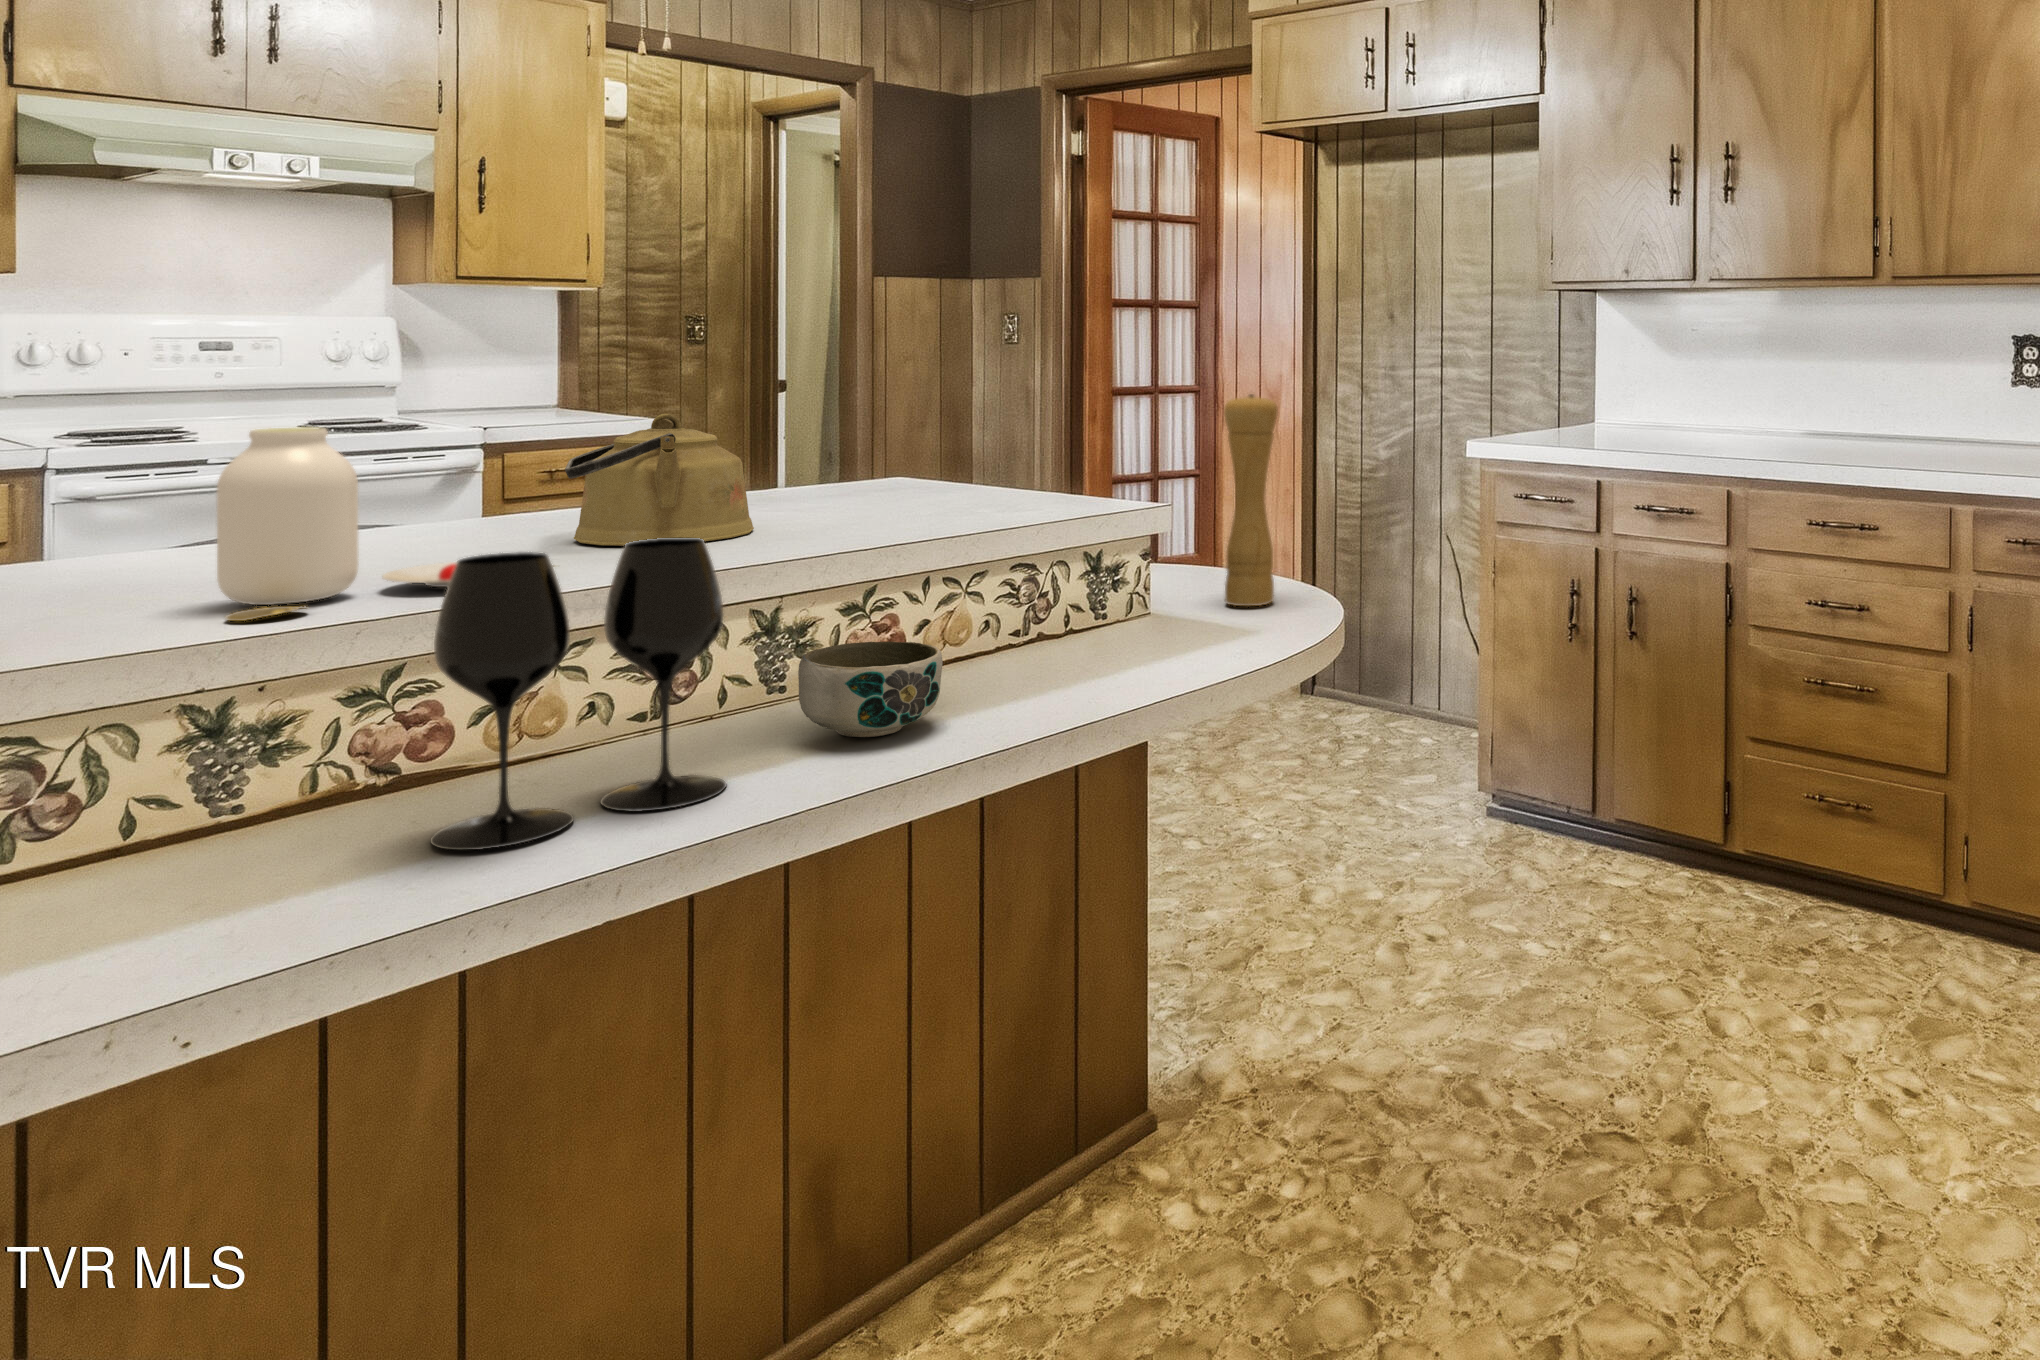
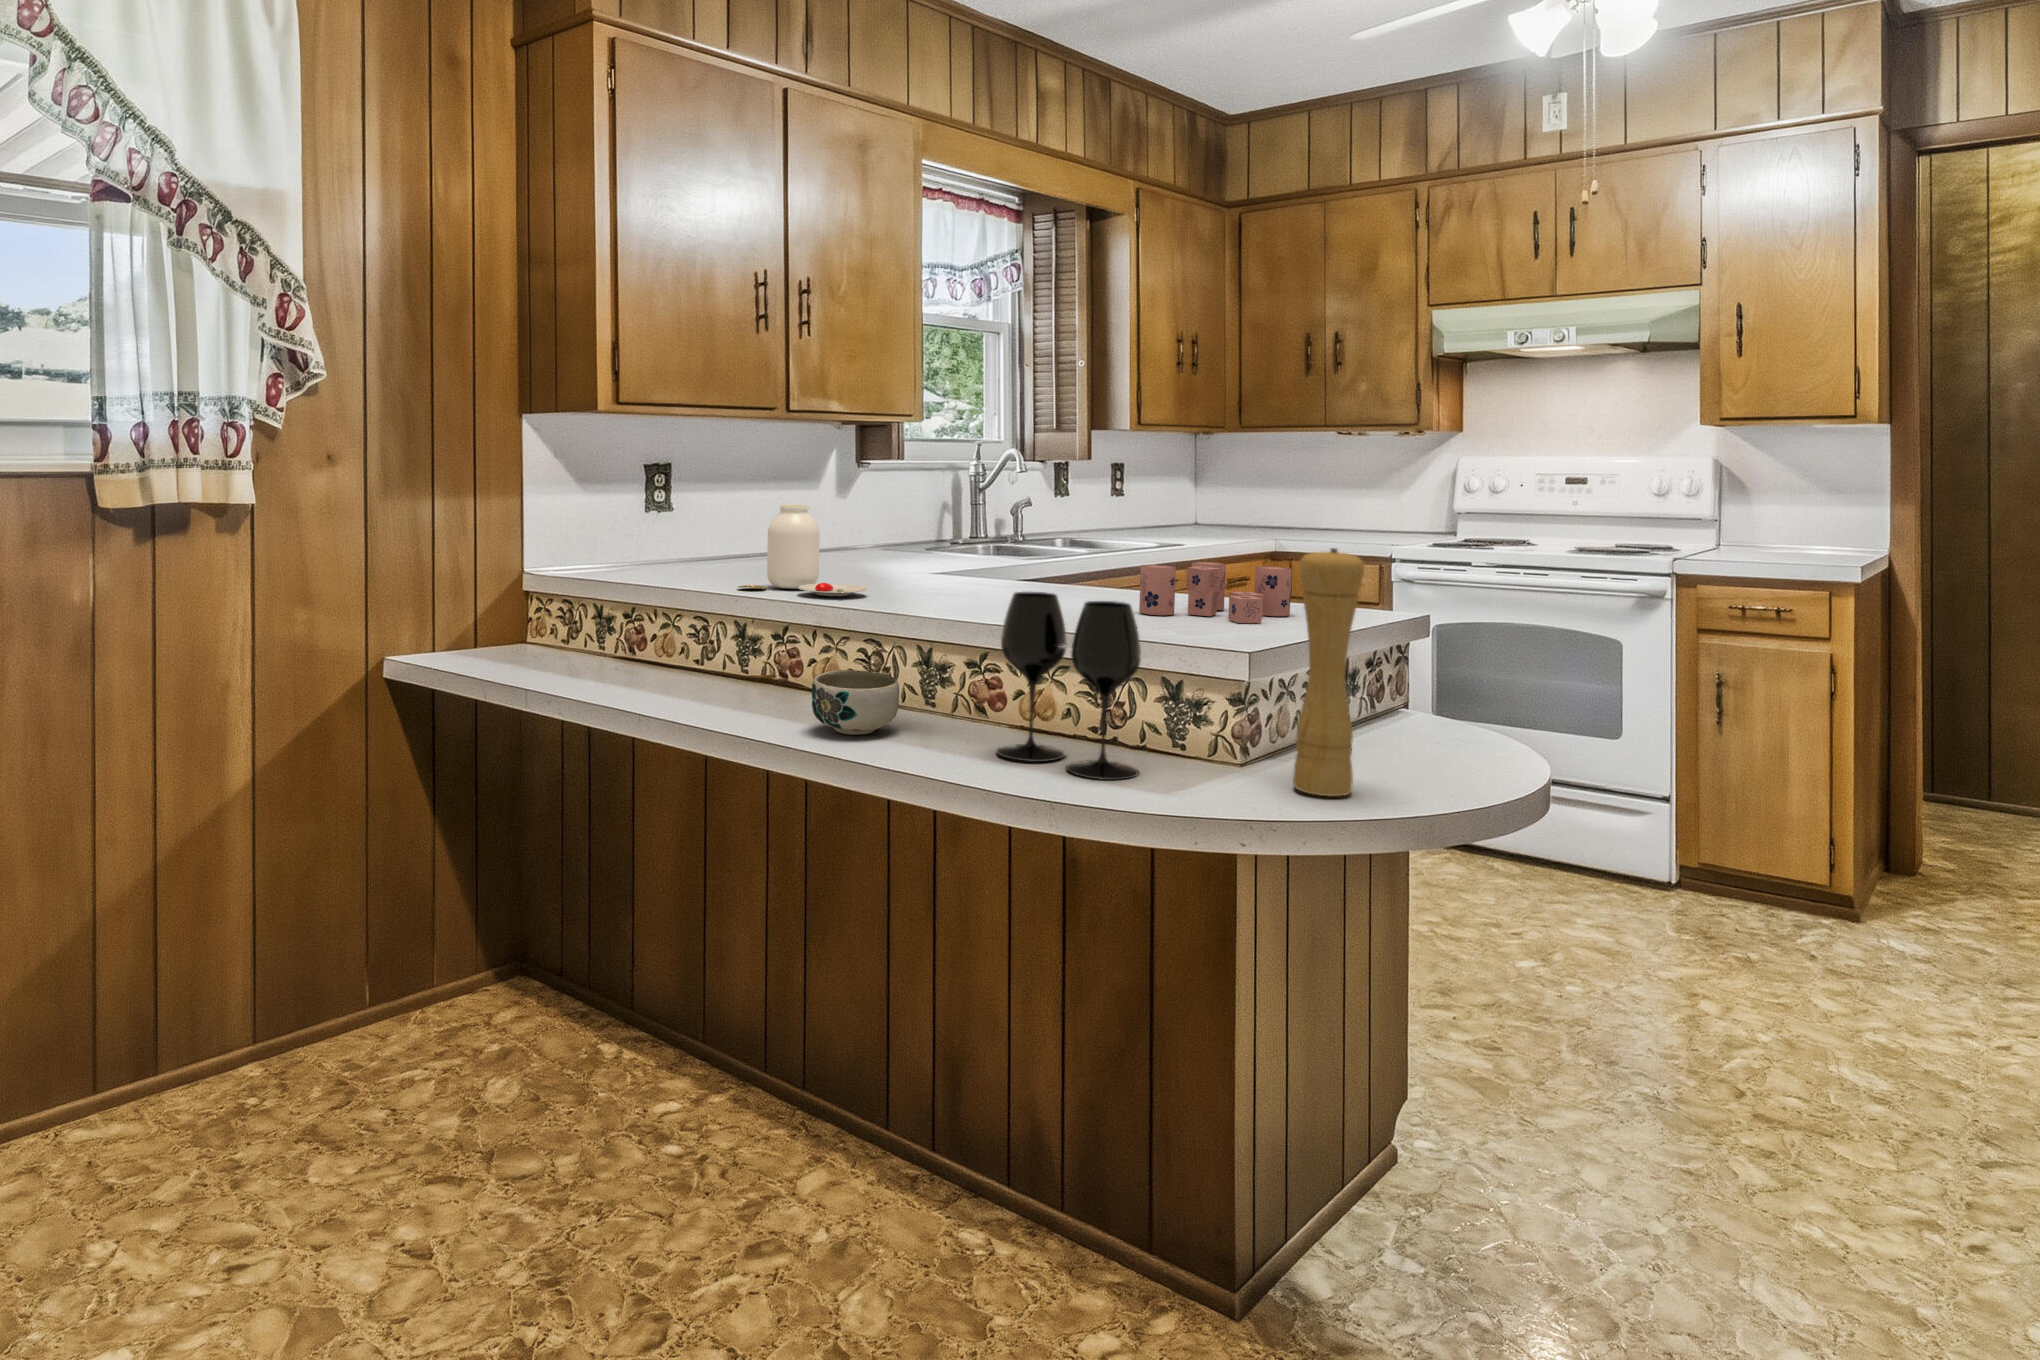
kettle: present [565,414,754,546] -> none [949,519,1065,607]
candle: none [800,440,955,512] -> present [1139,562,1292,623]
wine glass: present [431,537,726,850] -> present [996,592,1141,780]

